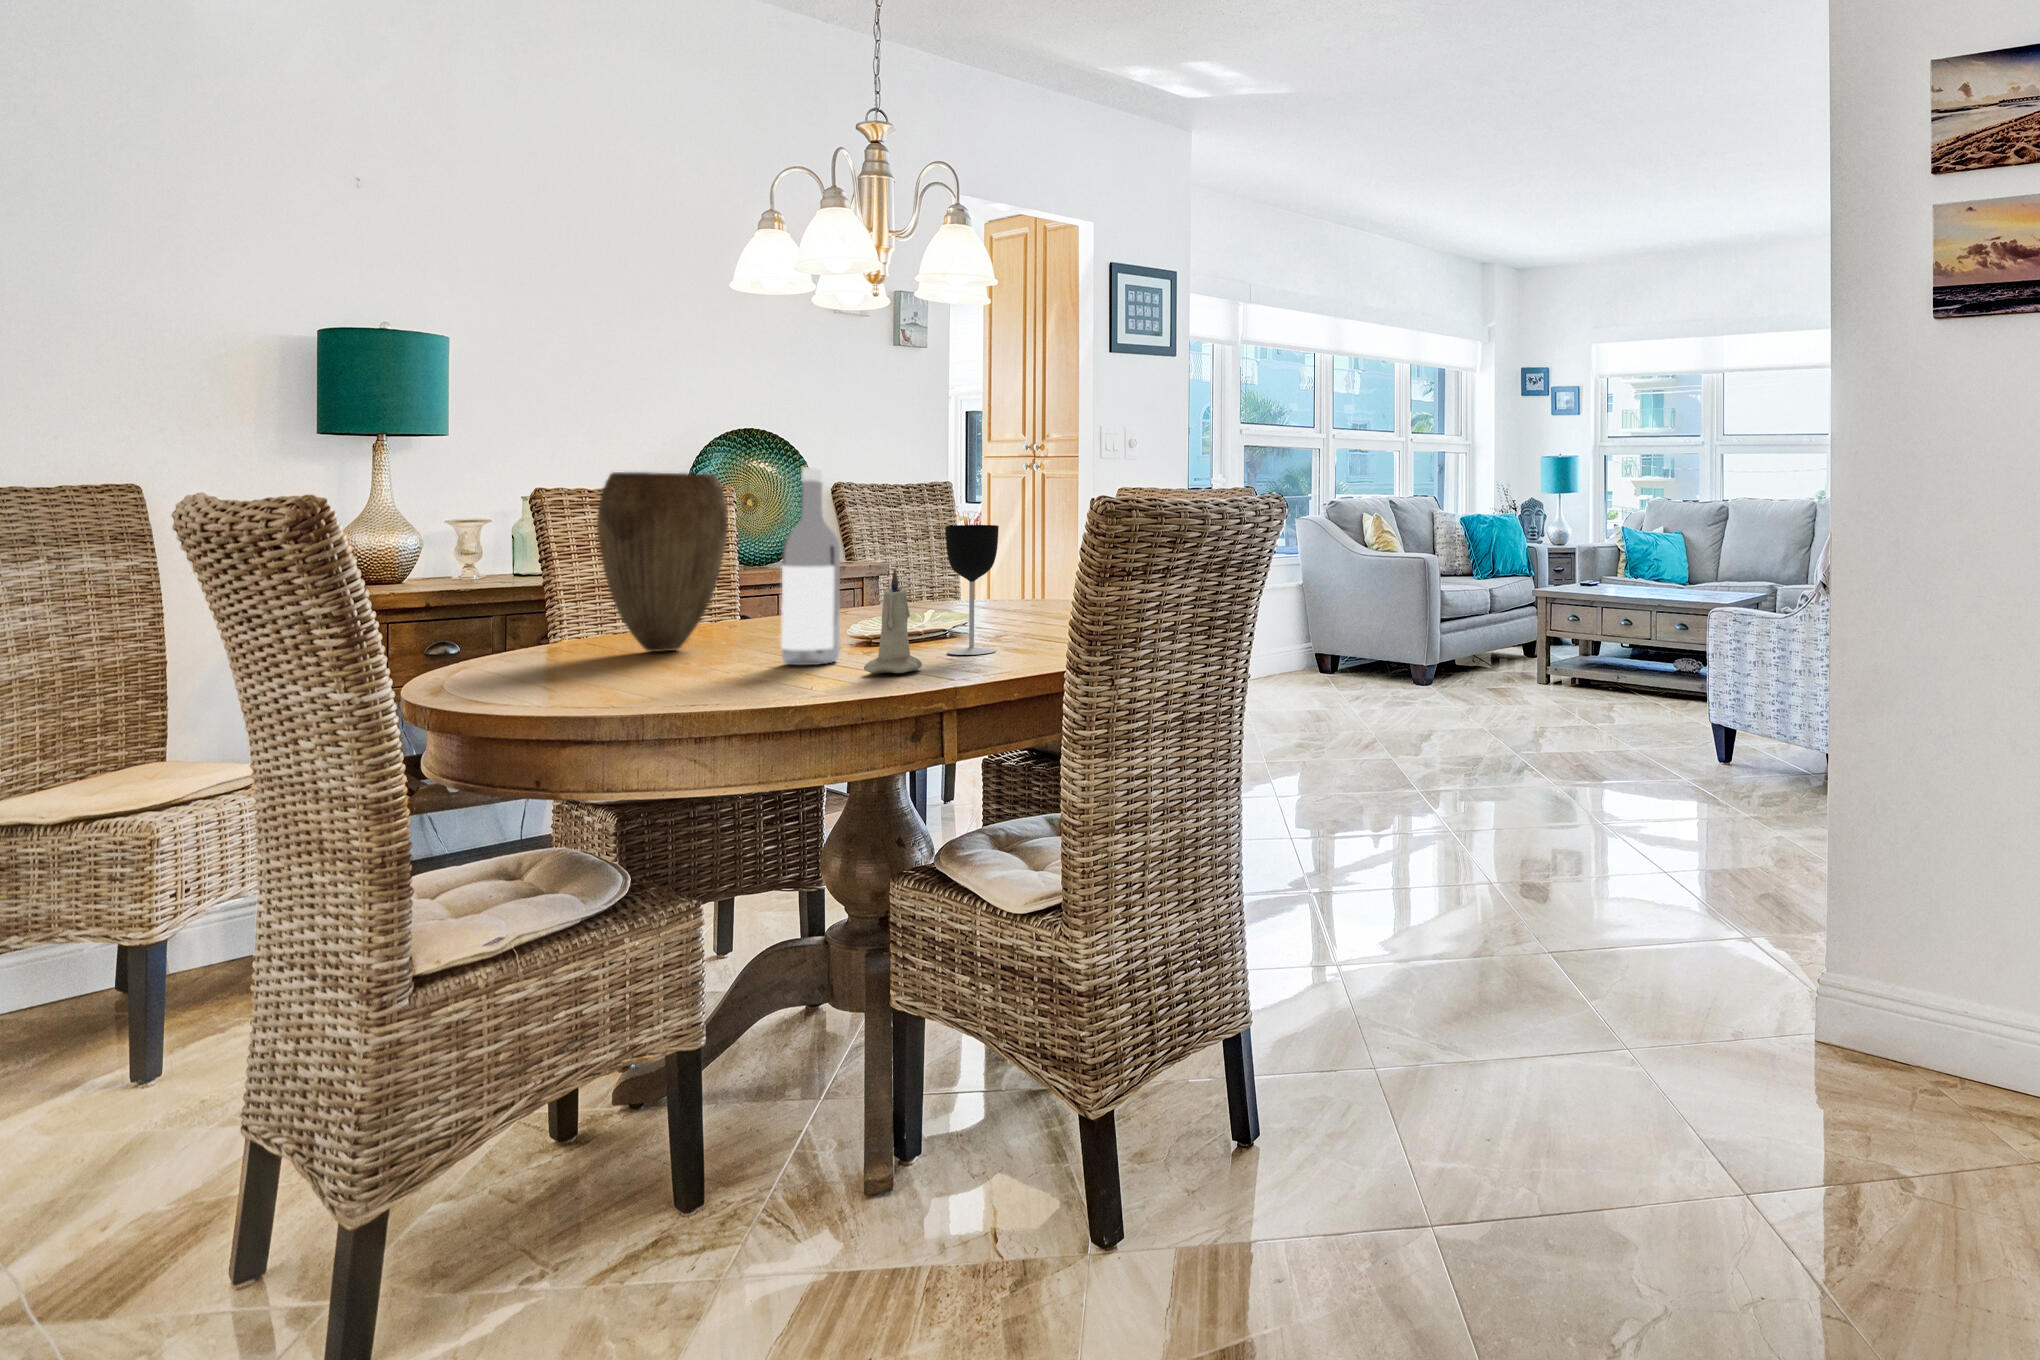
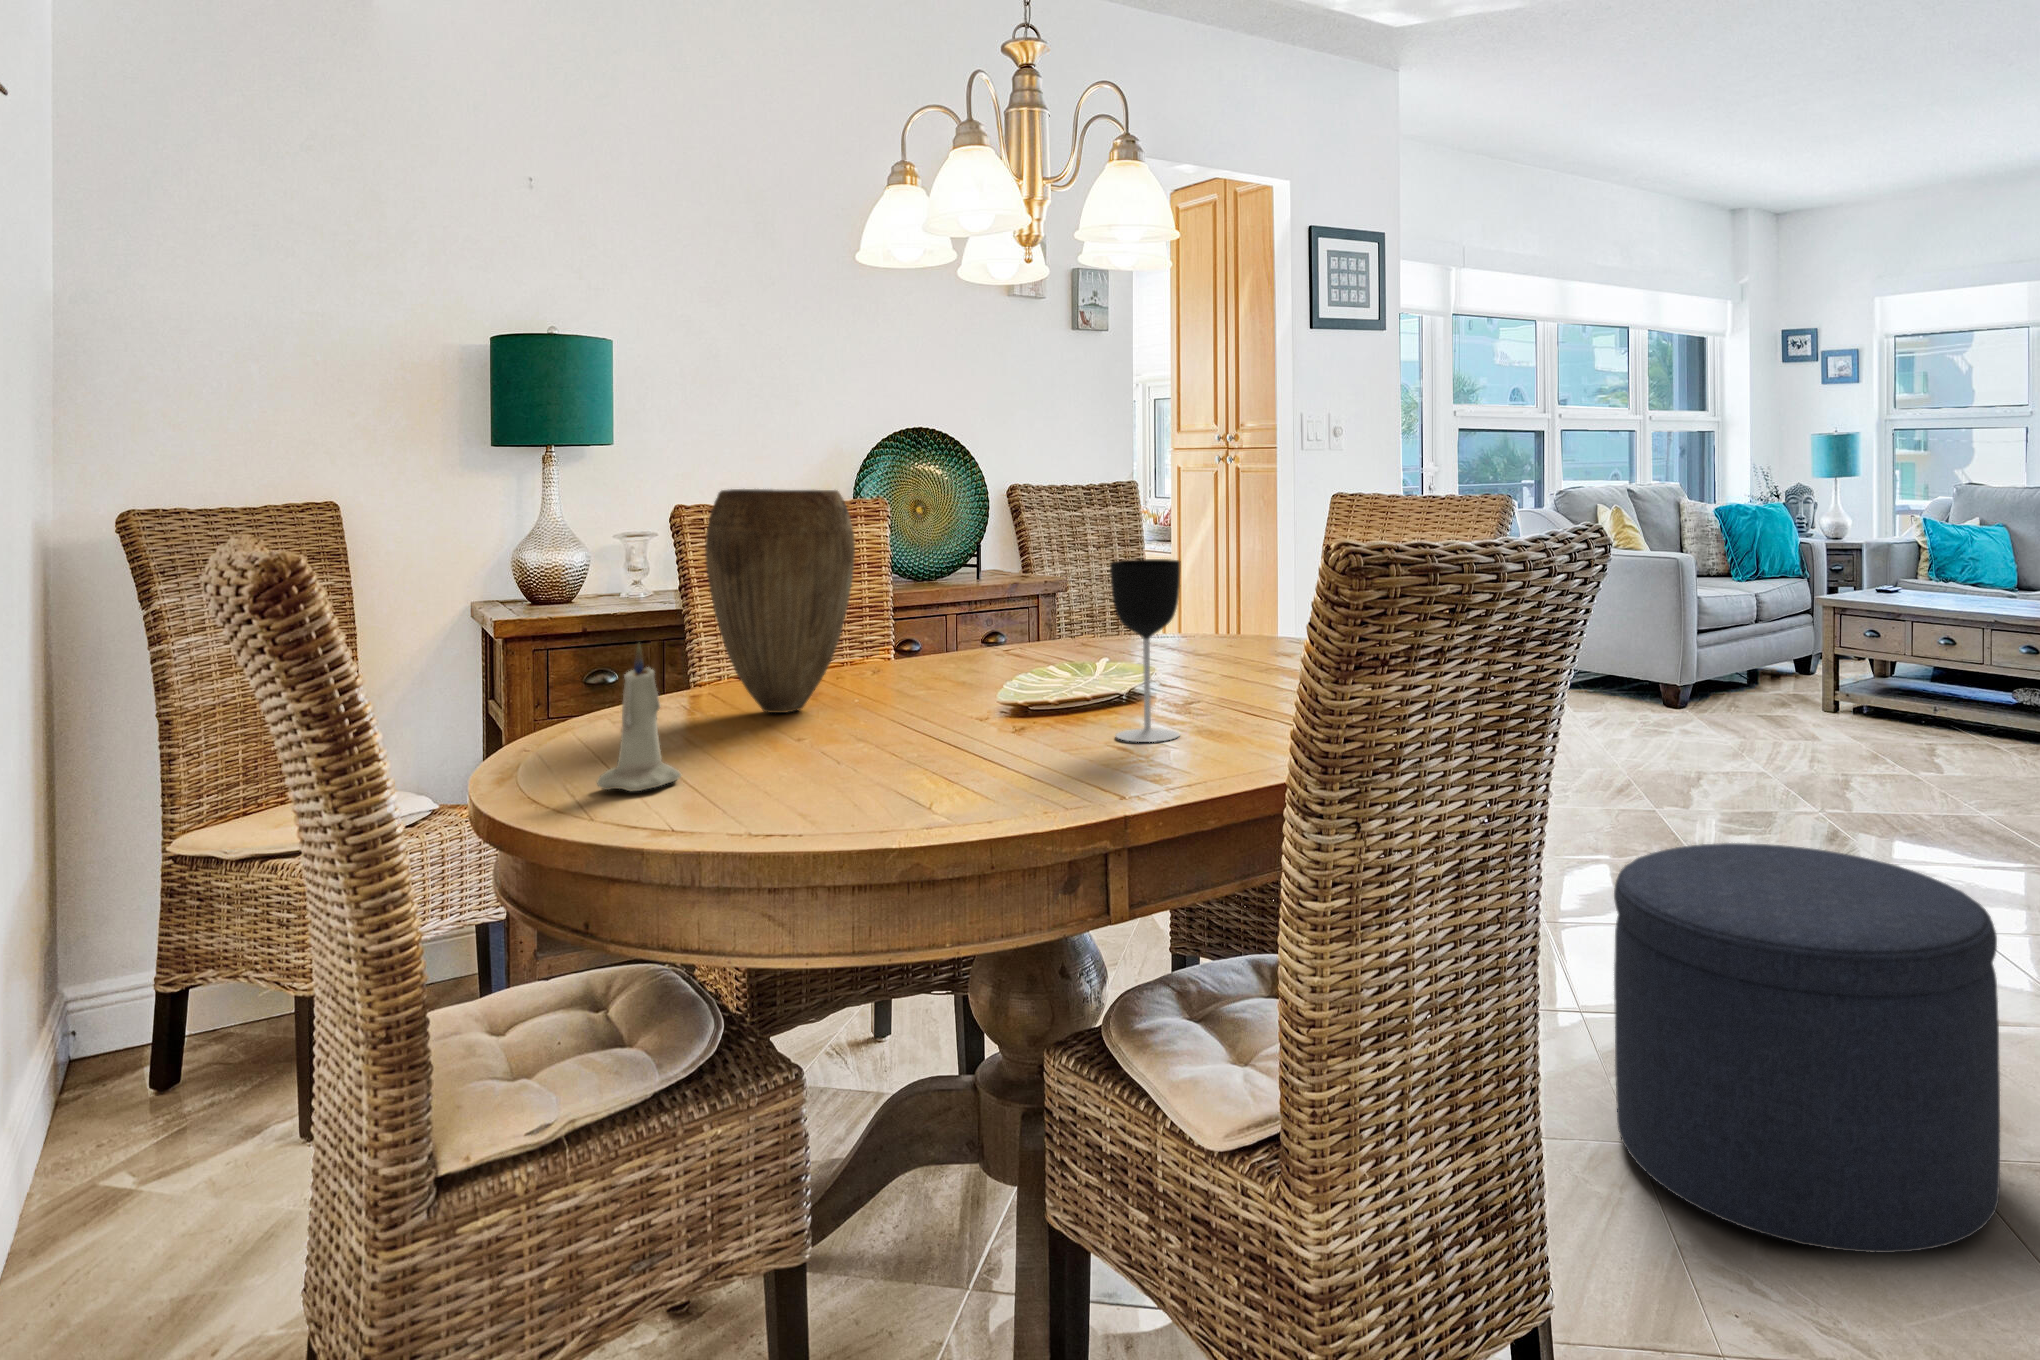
wine bottle: present [781,467,840,665] -> none [904,484,977,751]
candle: present [864,569,922,673] -> present [597,644,681,791]
ottoman: none [1316,742,1557,999] -> present [1614,843,2000,1253]

